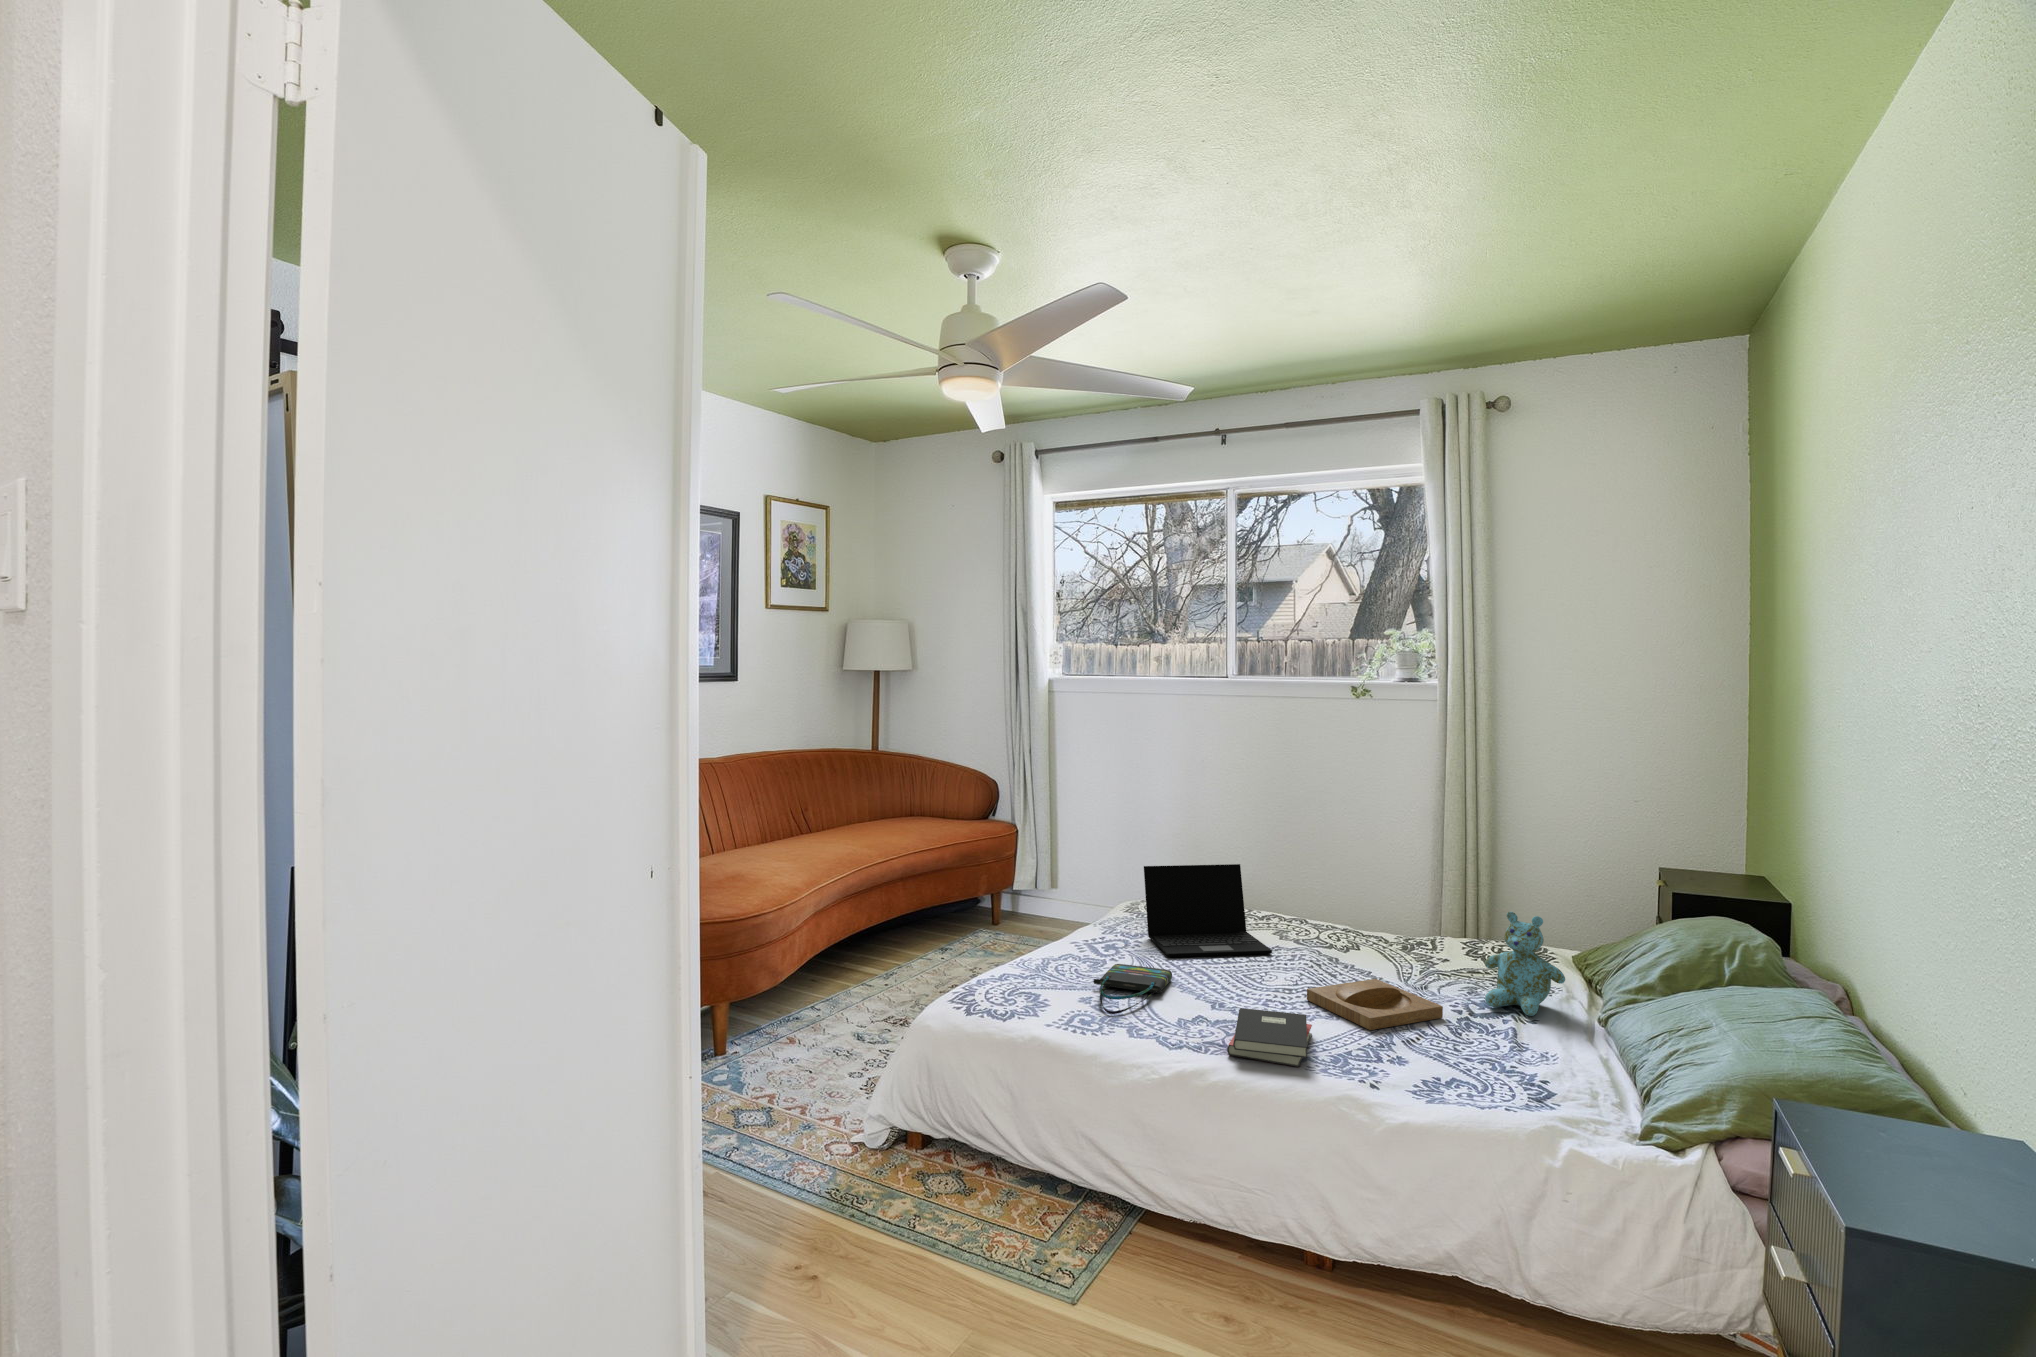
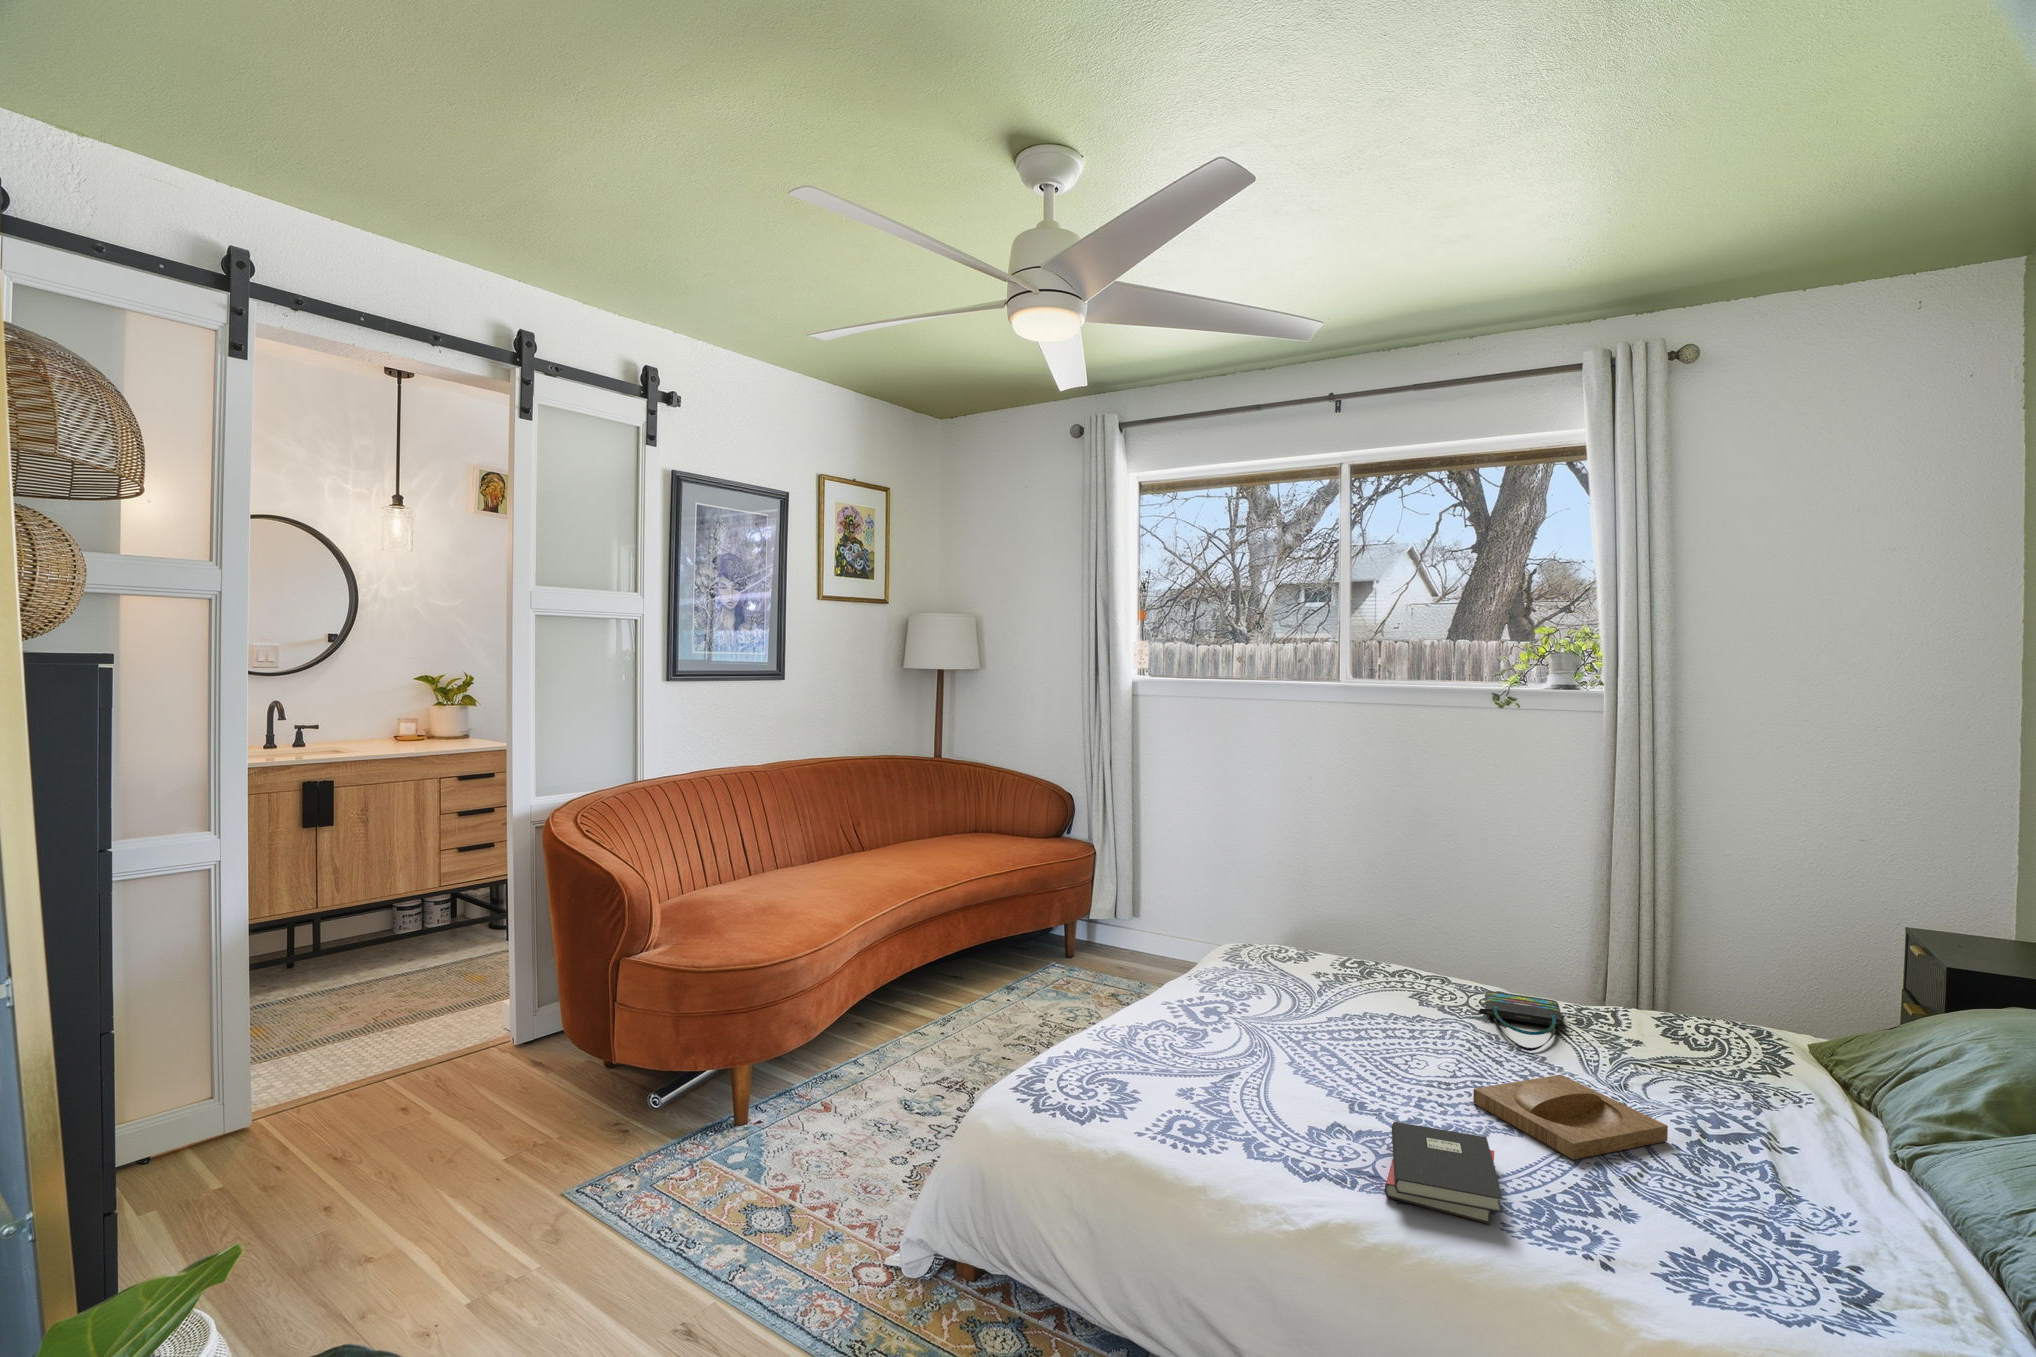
laptop: present [1144,864,1272,957] -> none [1248,909,1412,1027]
stuffed bear: present [1485,912,1565,1016] -> none [1712,997,1837,1143]
tote bag: present [1093,964,1172,1014] -> present [1479,991,1568,1051]

